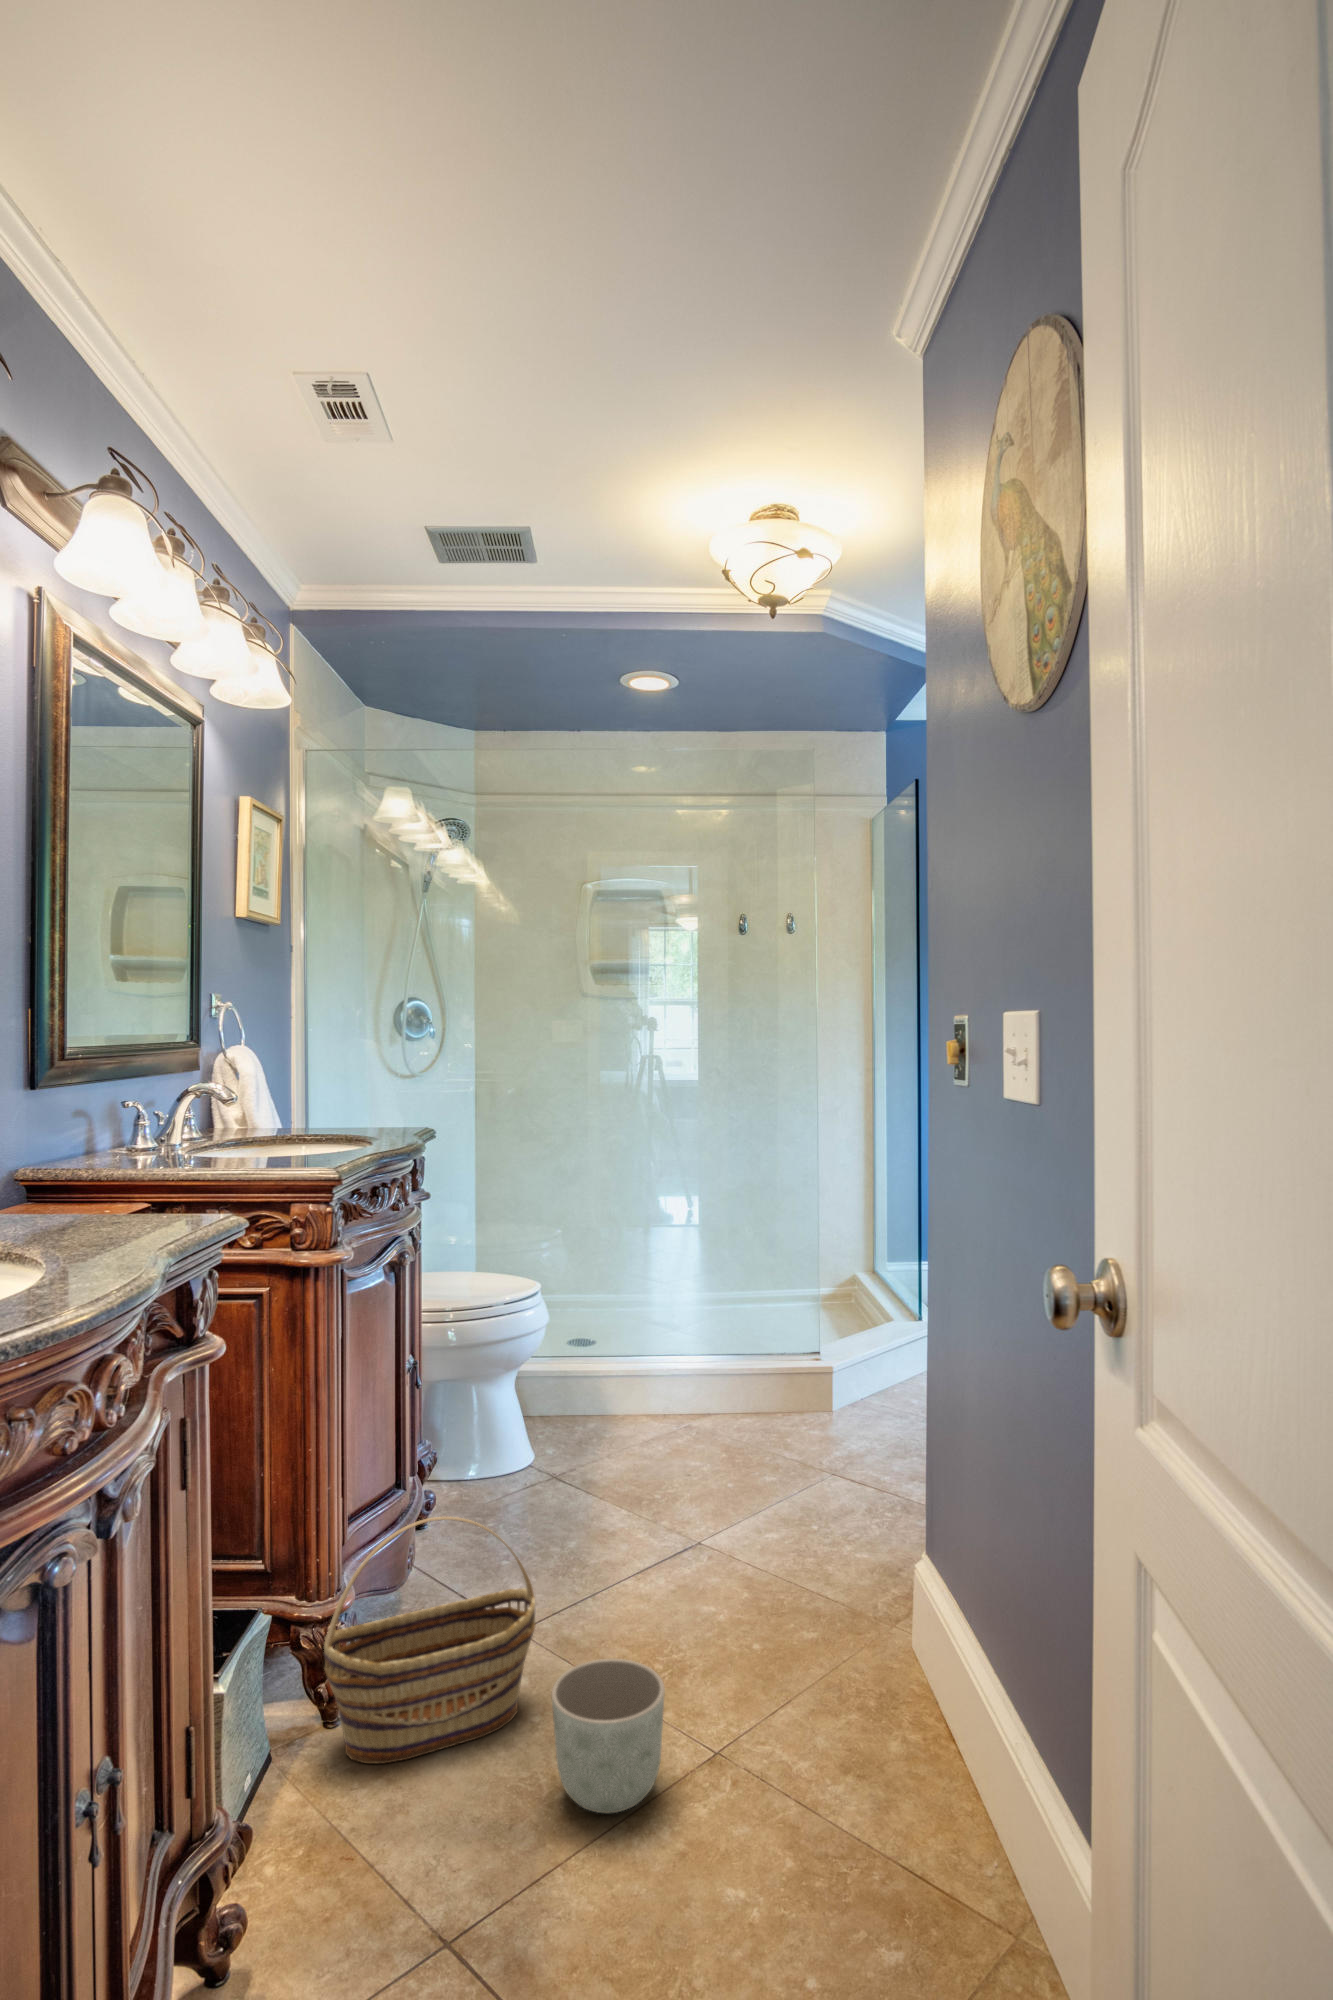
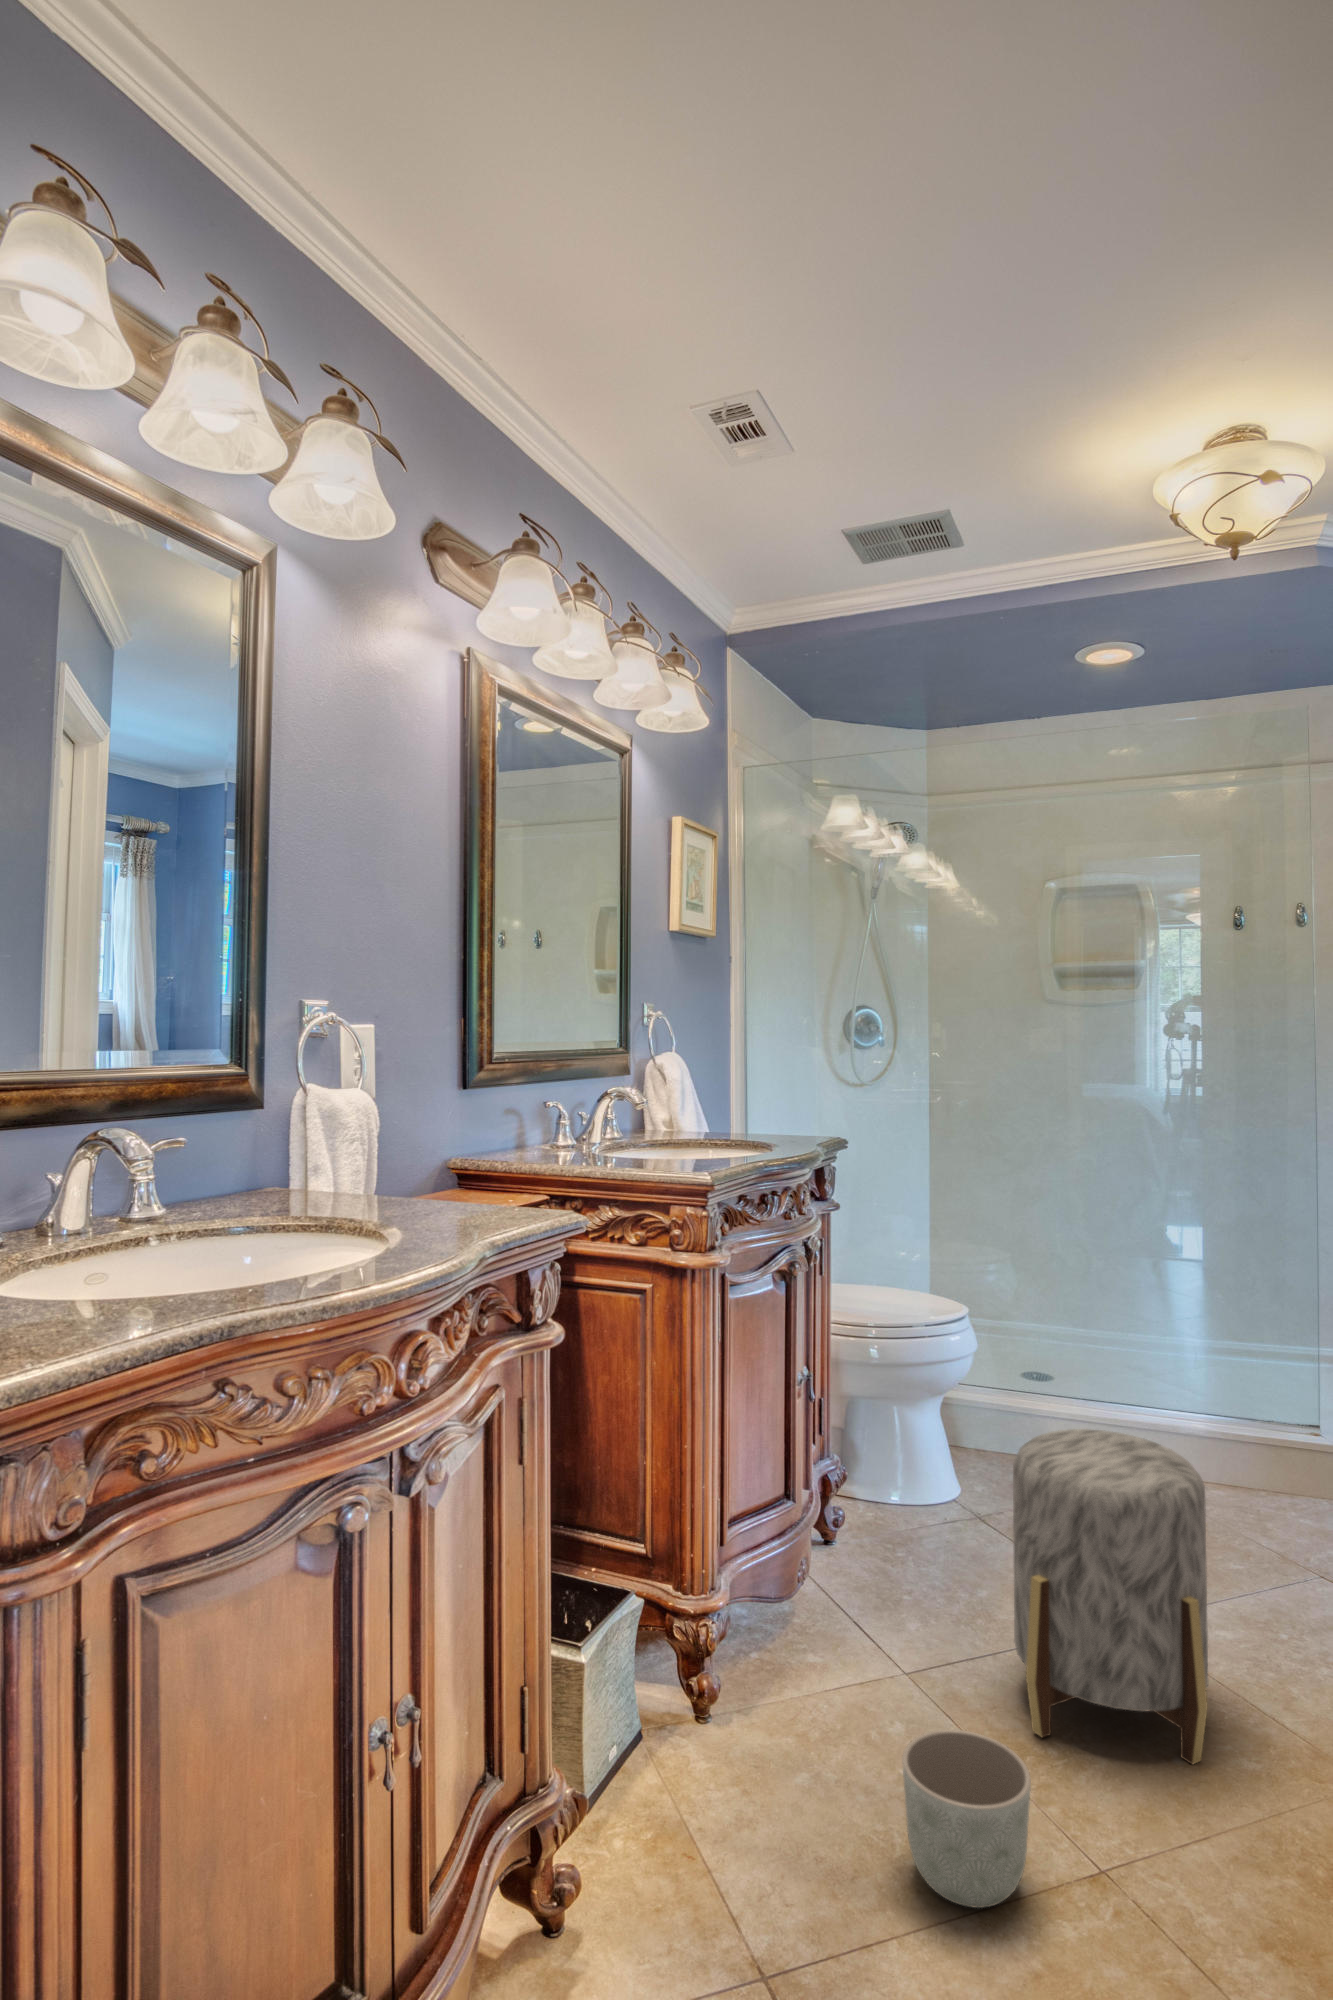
stool: none [614,1374,777,1654] -> present [1013,1429,1208,1764]
basket: present [324,1517,535,1763] -> none [693,1536,908,1776]

